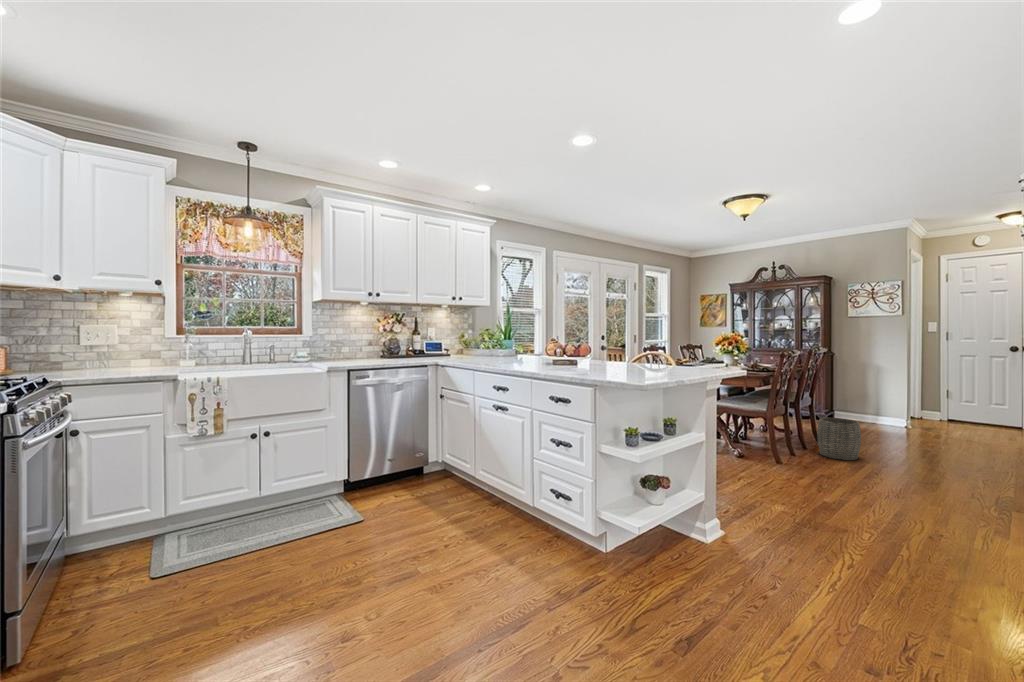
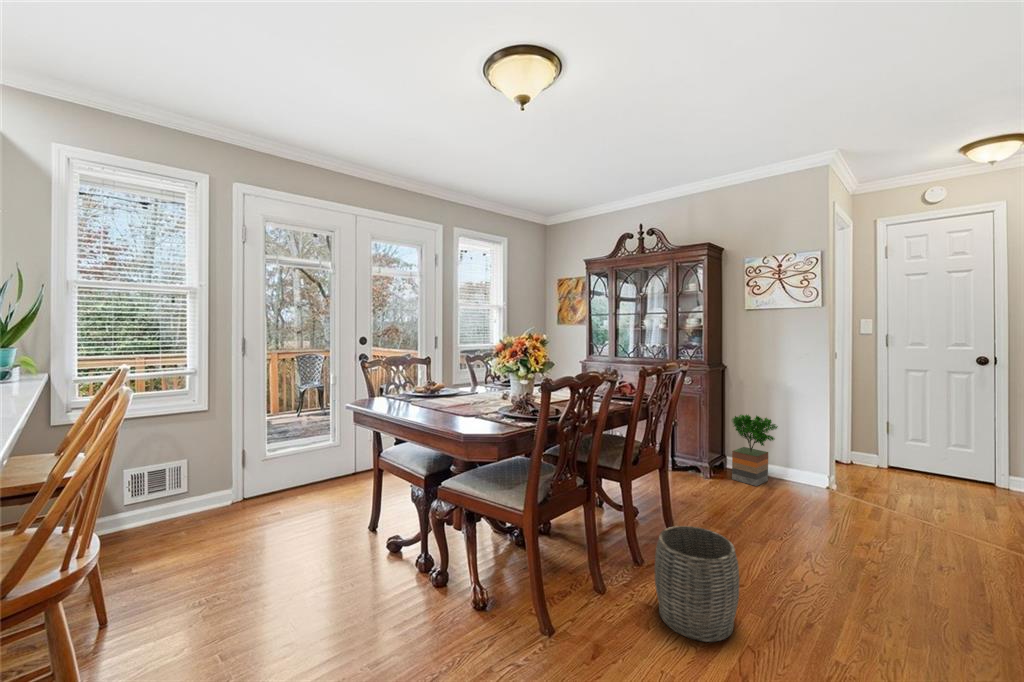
potted tree: none [839,382,873,425] -> present [732,414,778,486]

